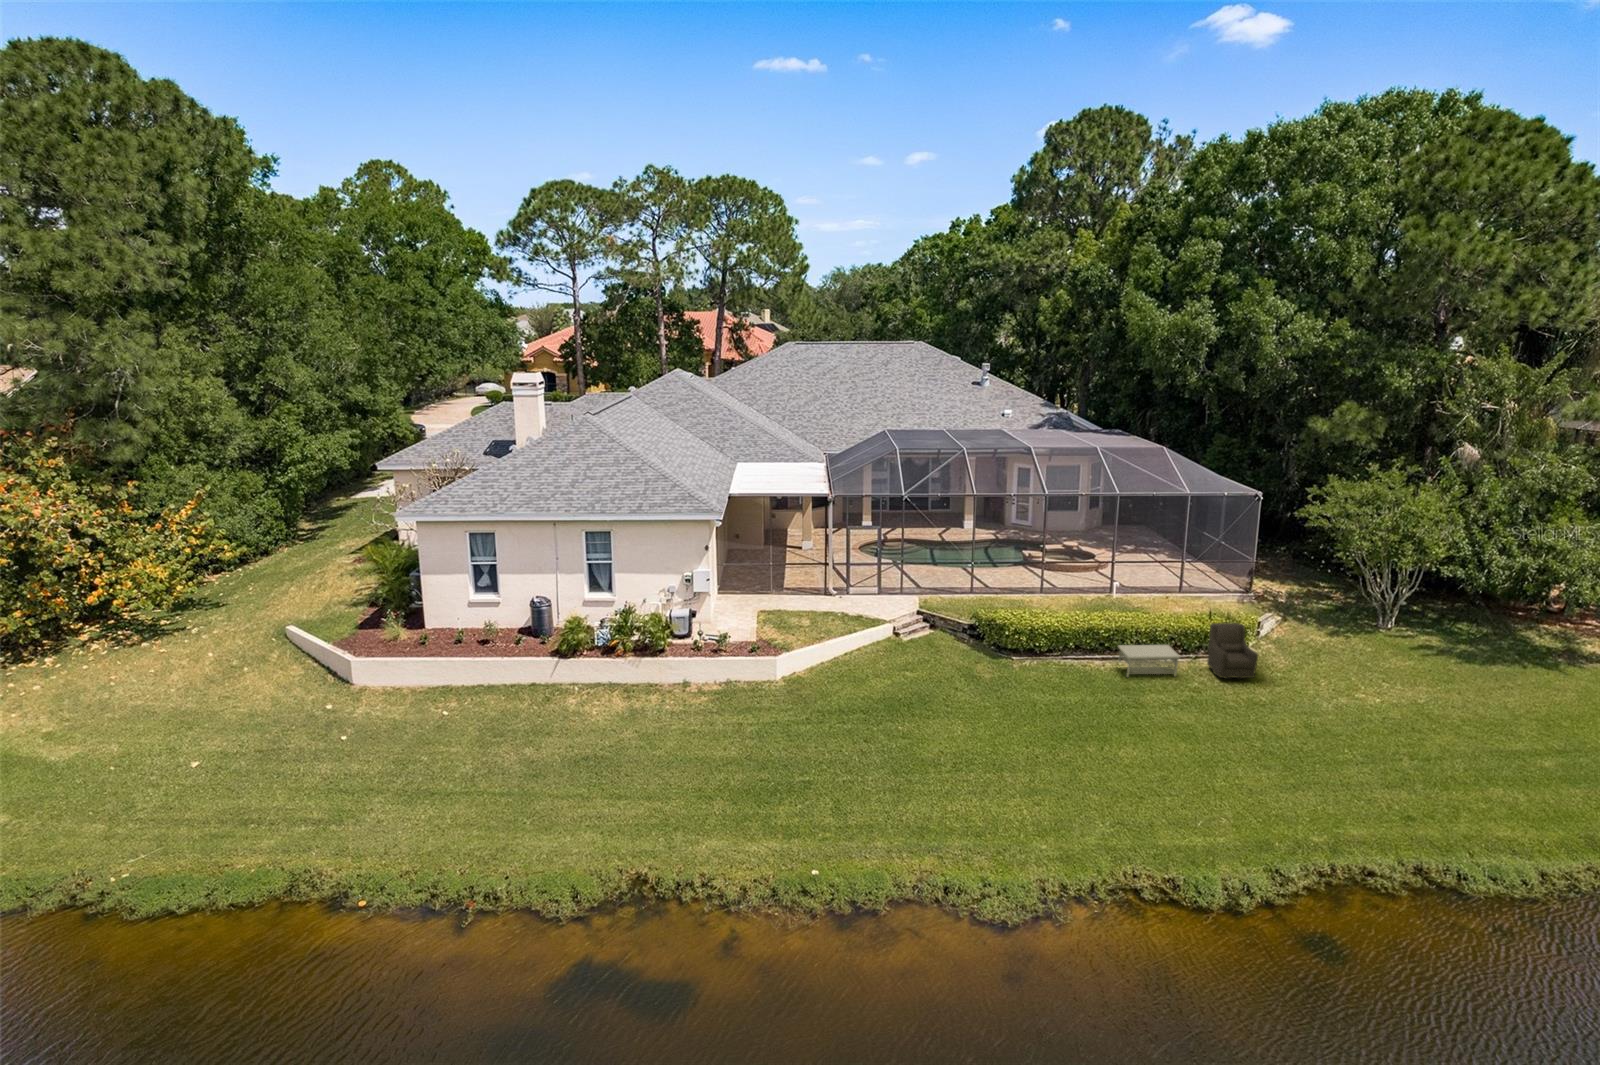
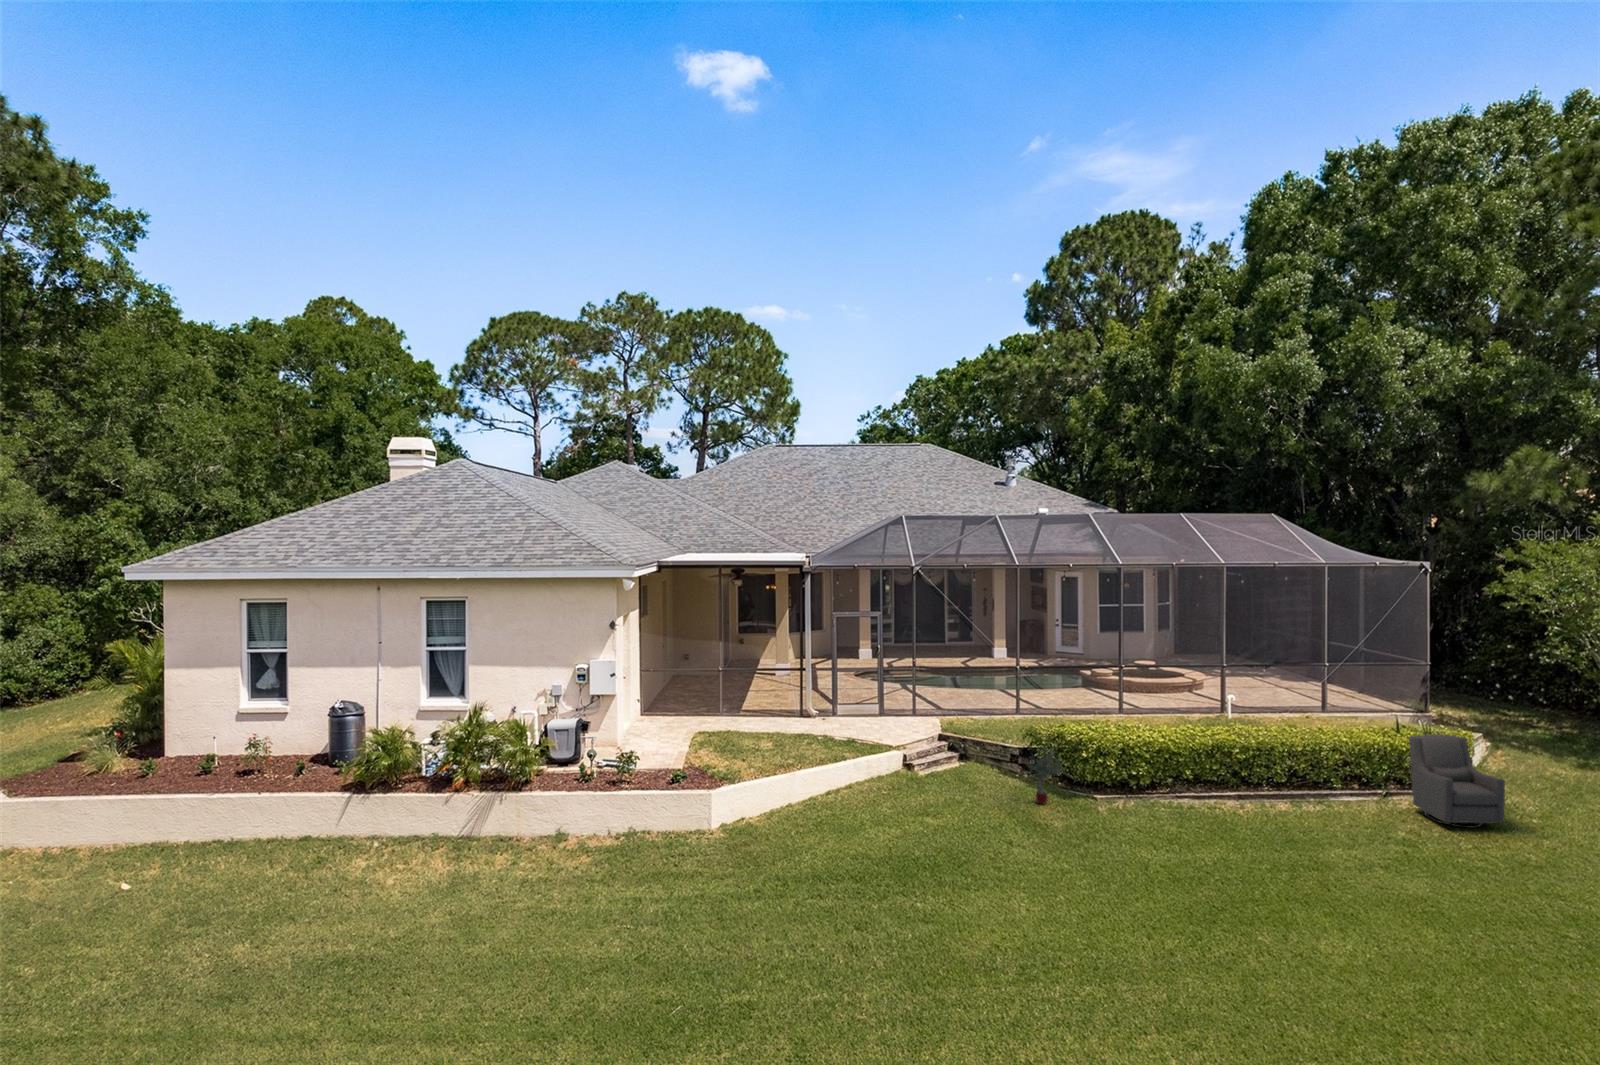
potted tree: none [971,627,995,661] -> present [1027,746,1062,804]
storage bench: present [1118,645,1180,677] -> none [1264,772,1373,825]

